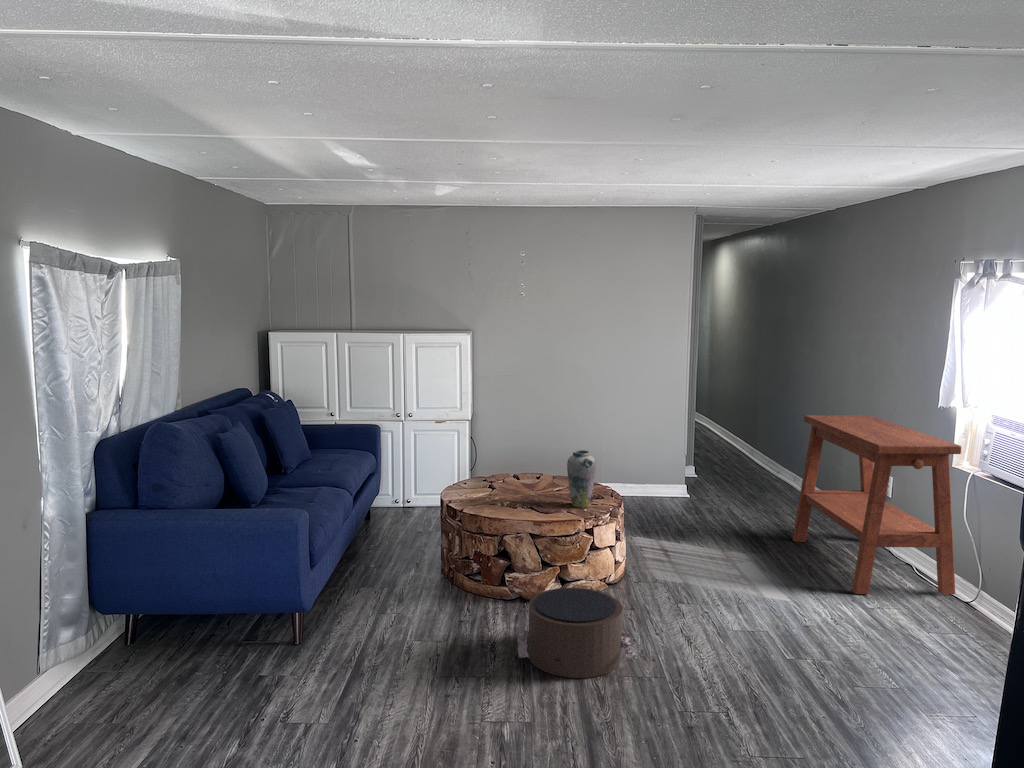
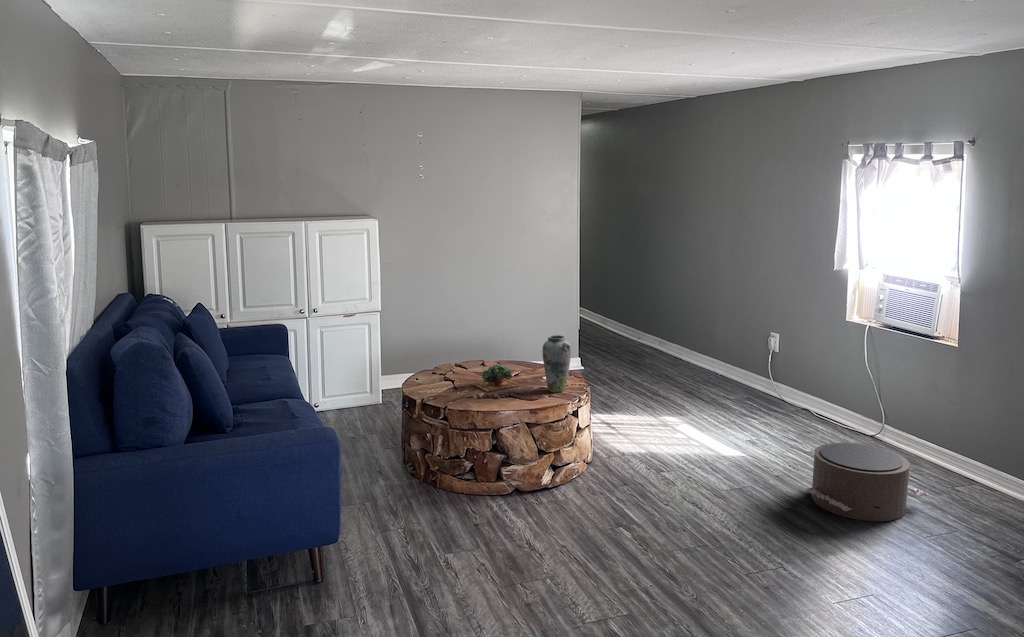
side table: present [792,415,961,594] -> none [700,286,864,440]
succulent plant: none [506,473,552,499] -> present [471,364,521,392]
pouf: present [517,588,637,678] -> present [806,443,928,521]

